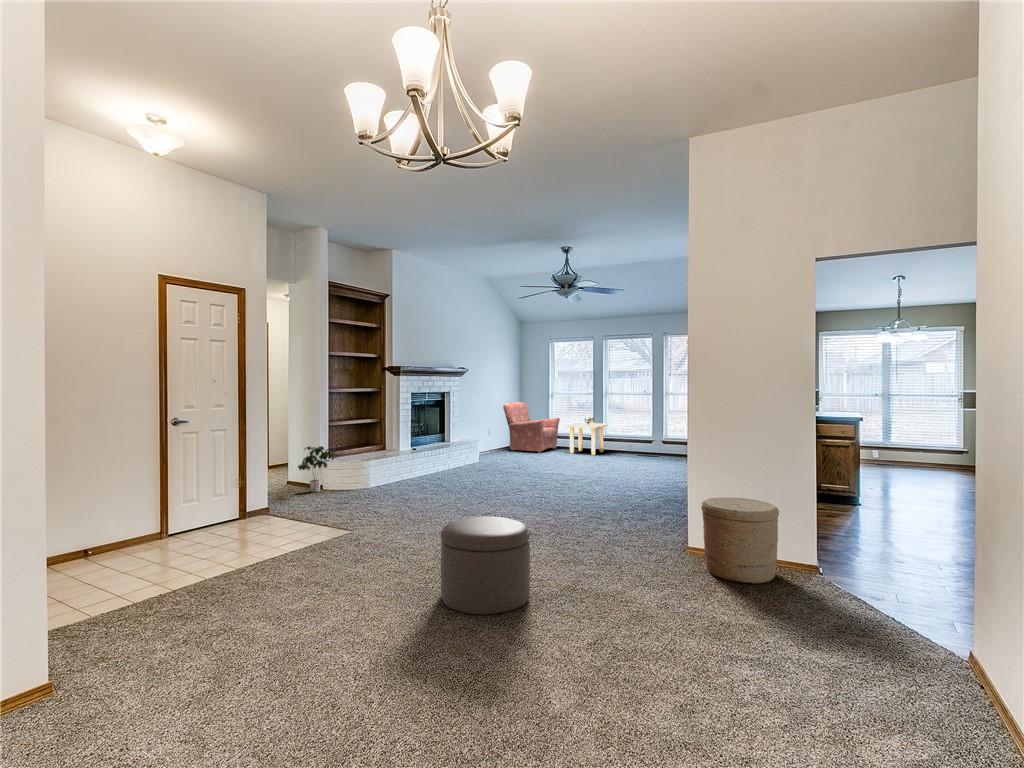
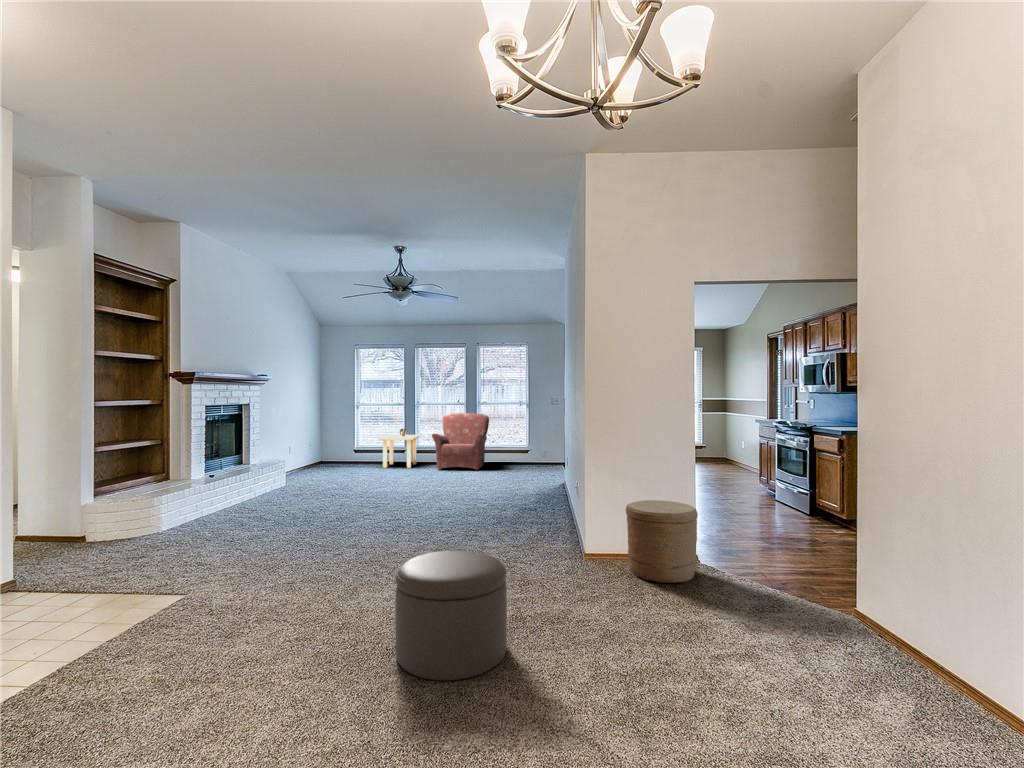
armchair: present [503,402,560,453] -> present [432,413,489,470]
potted plant: present [298,446,334,492] -> none [44,481,111,547]

